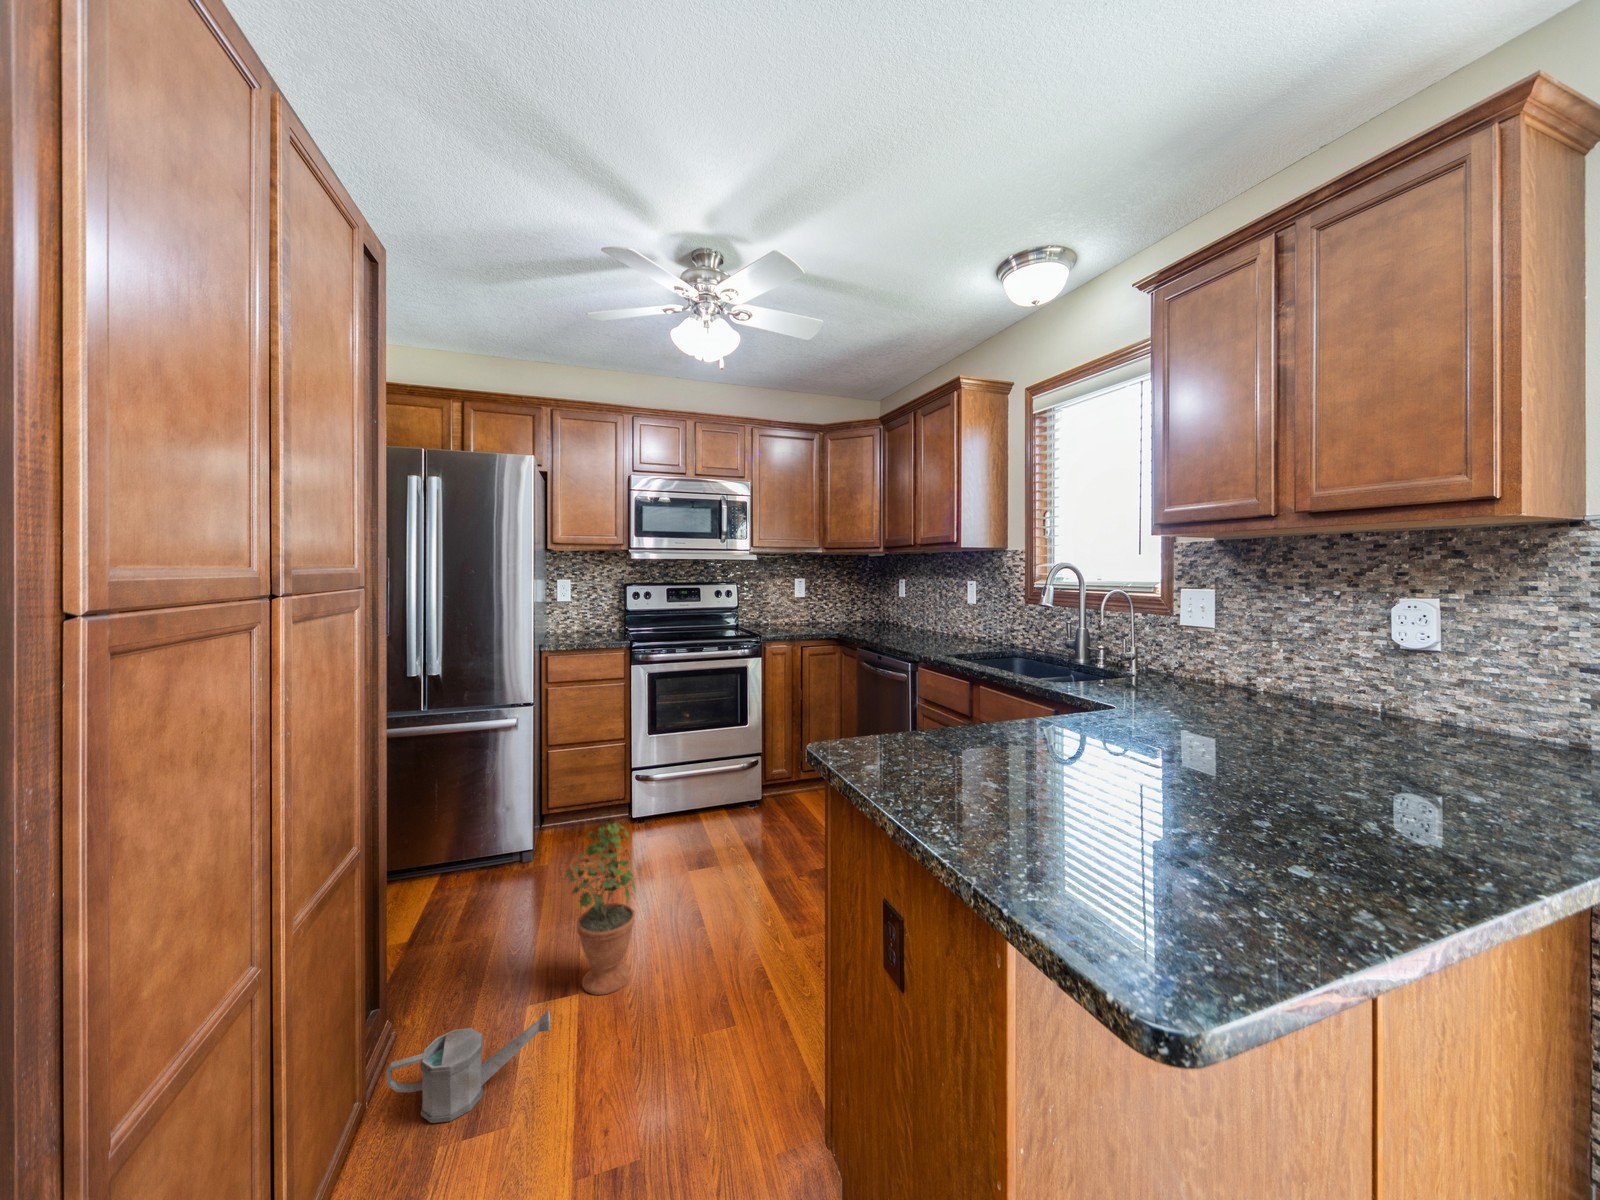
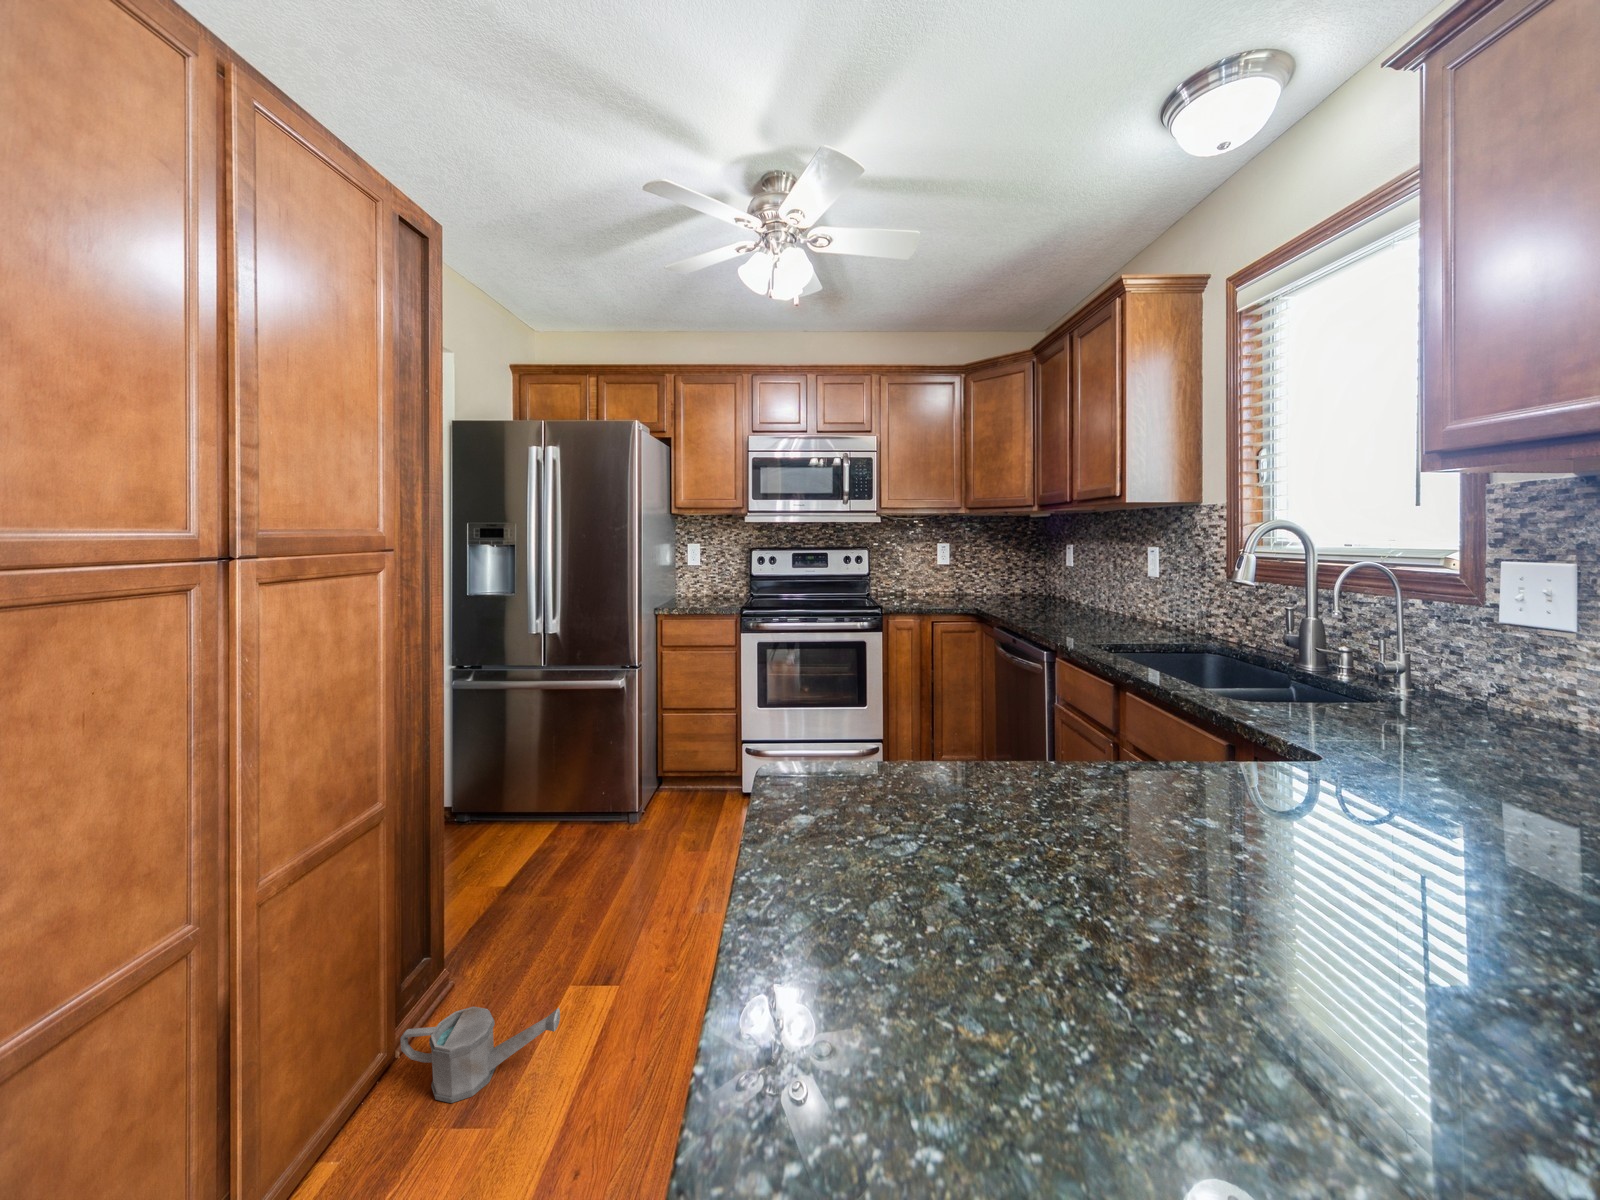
potted plant: present [565,814,636,995] -> none [603,801,682,993]

